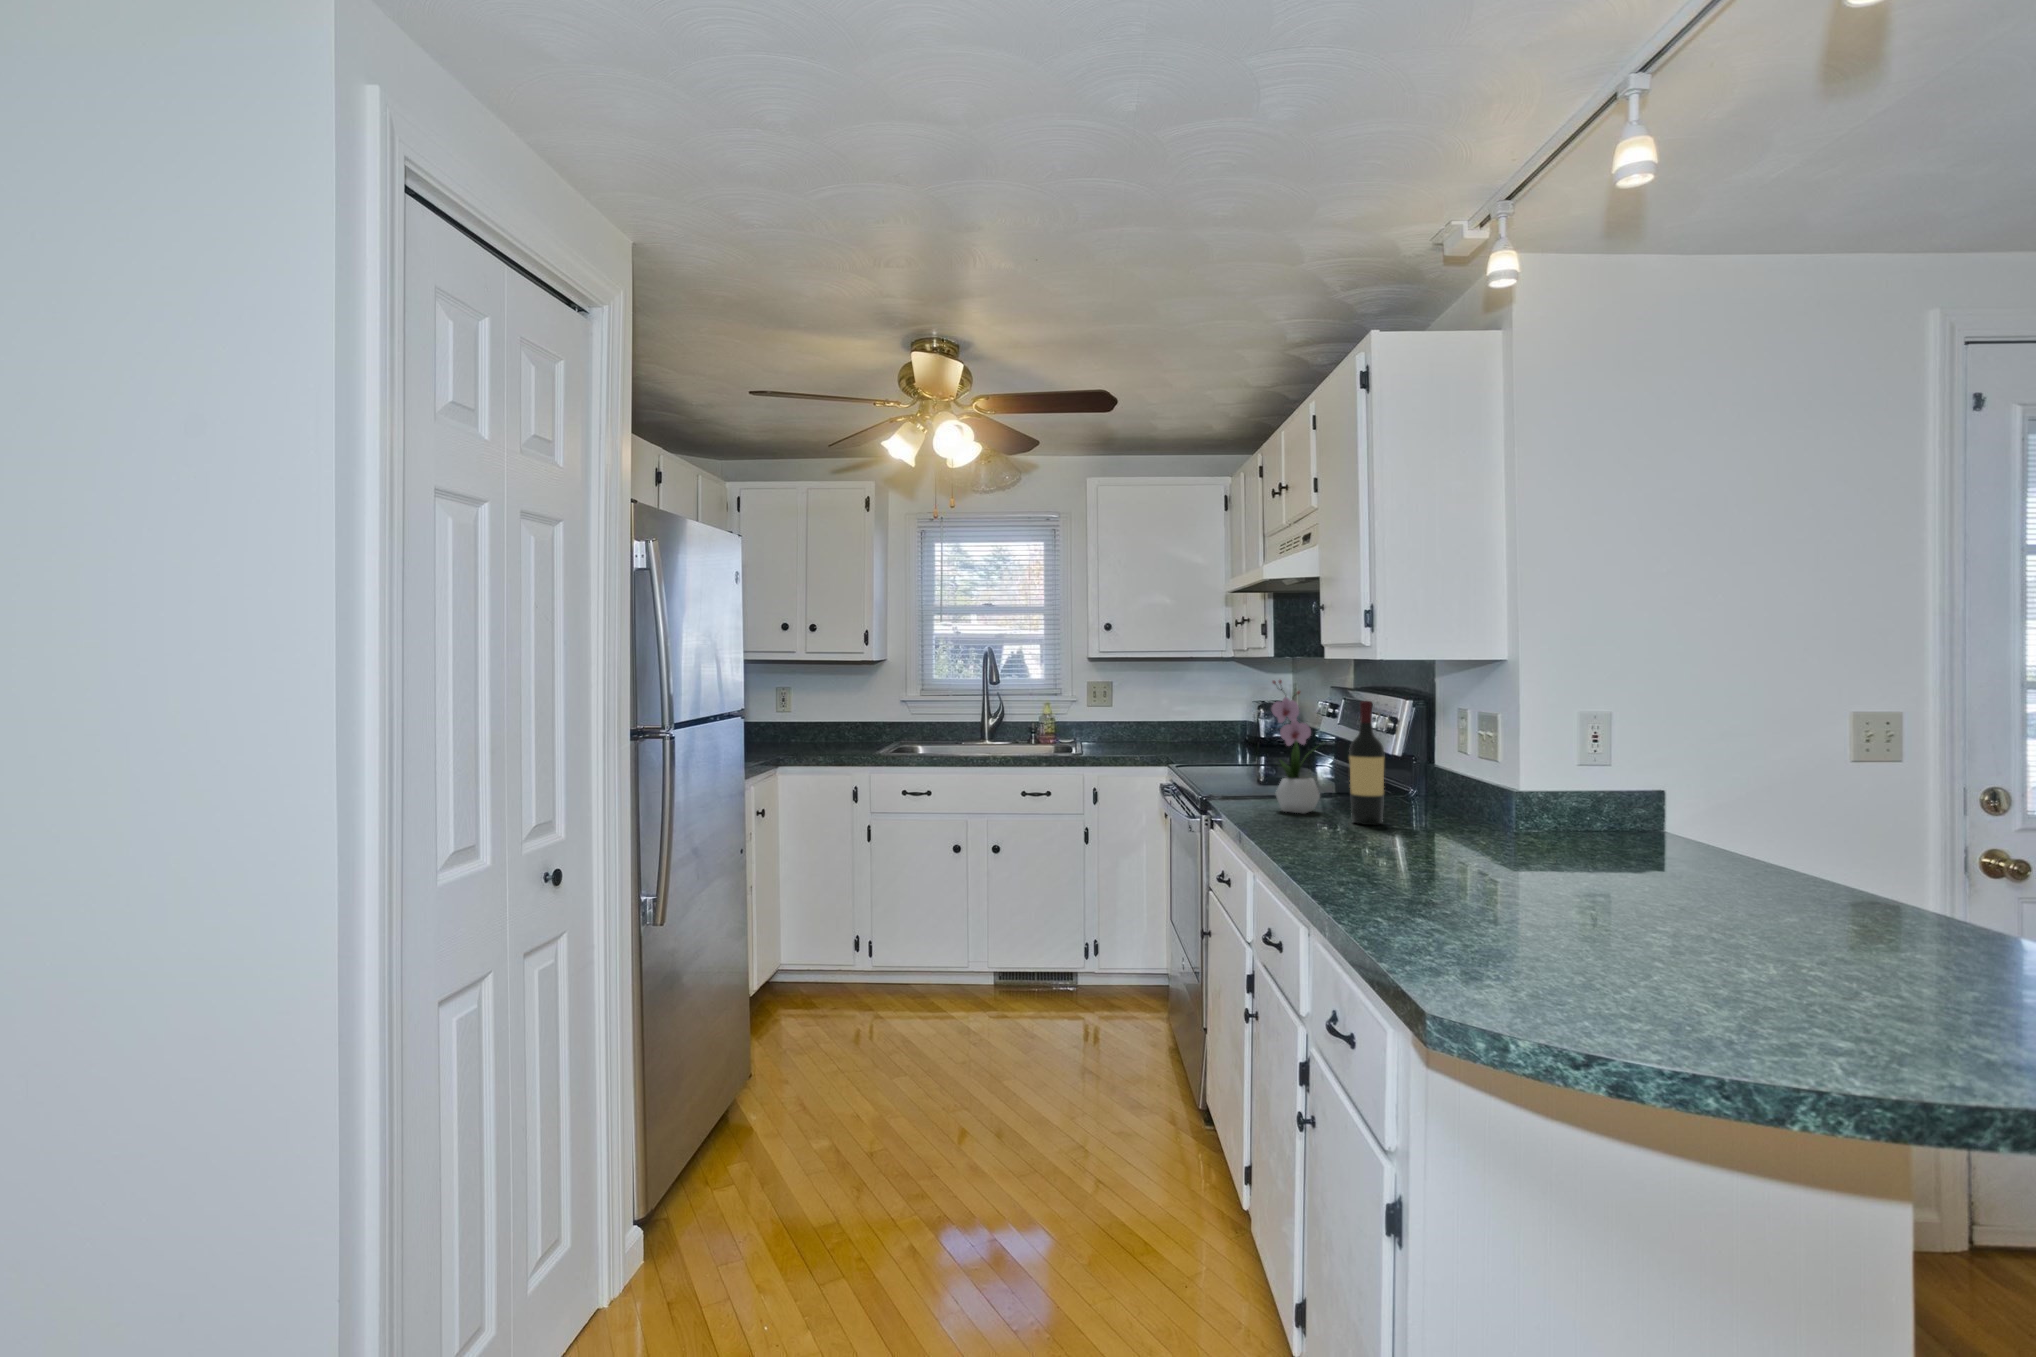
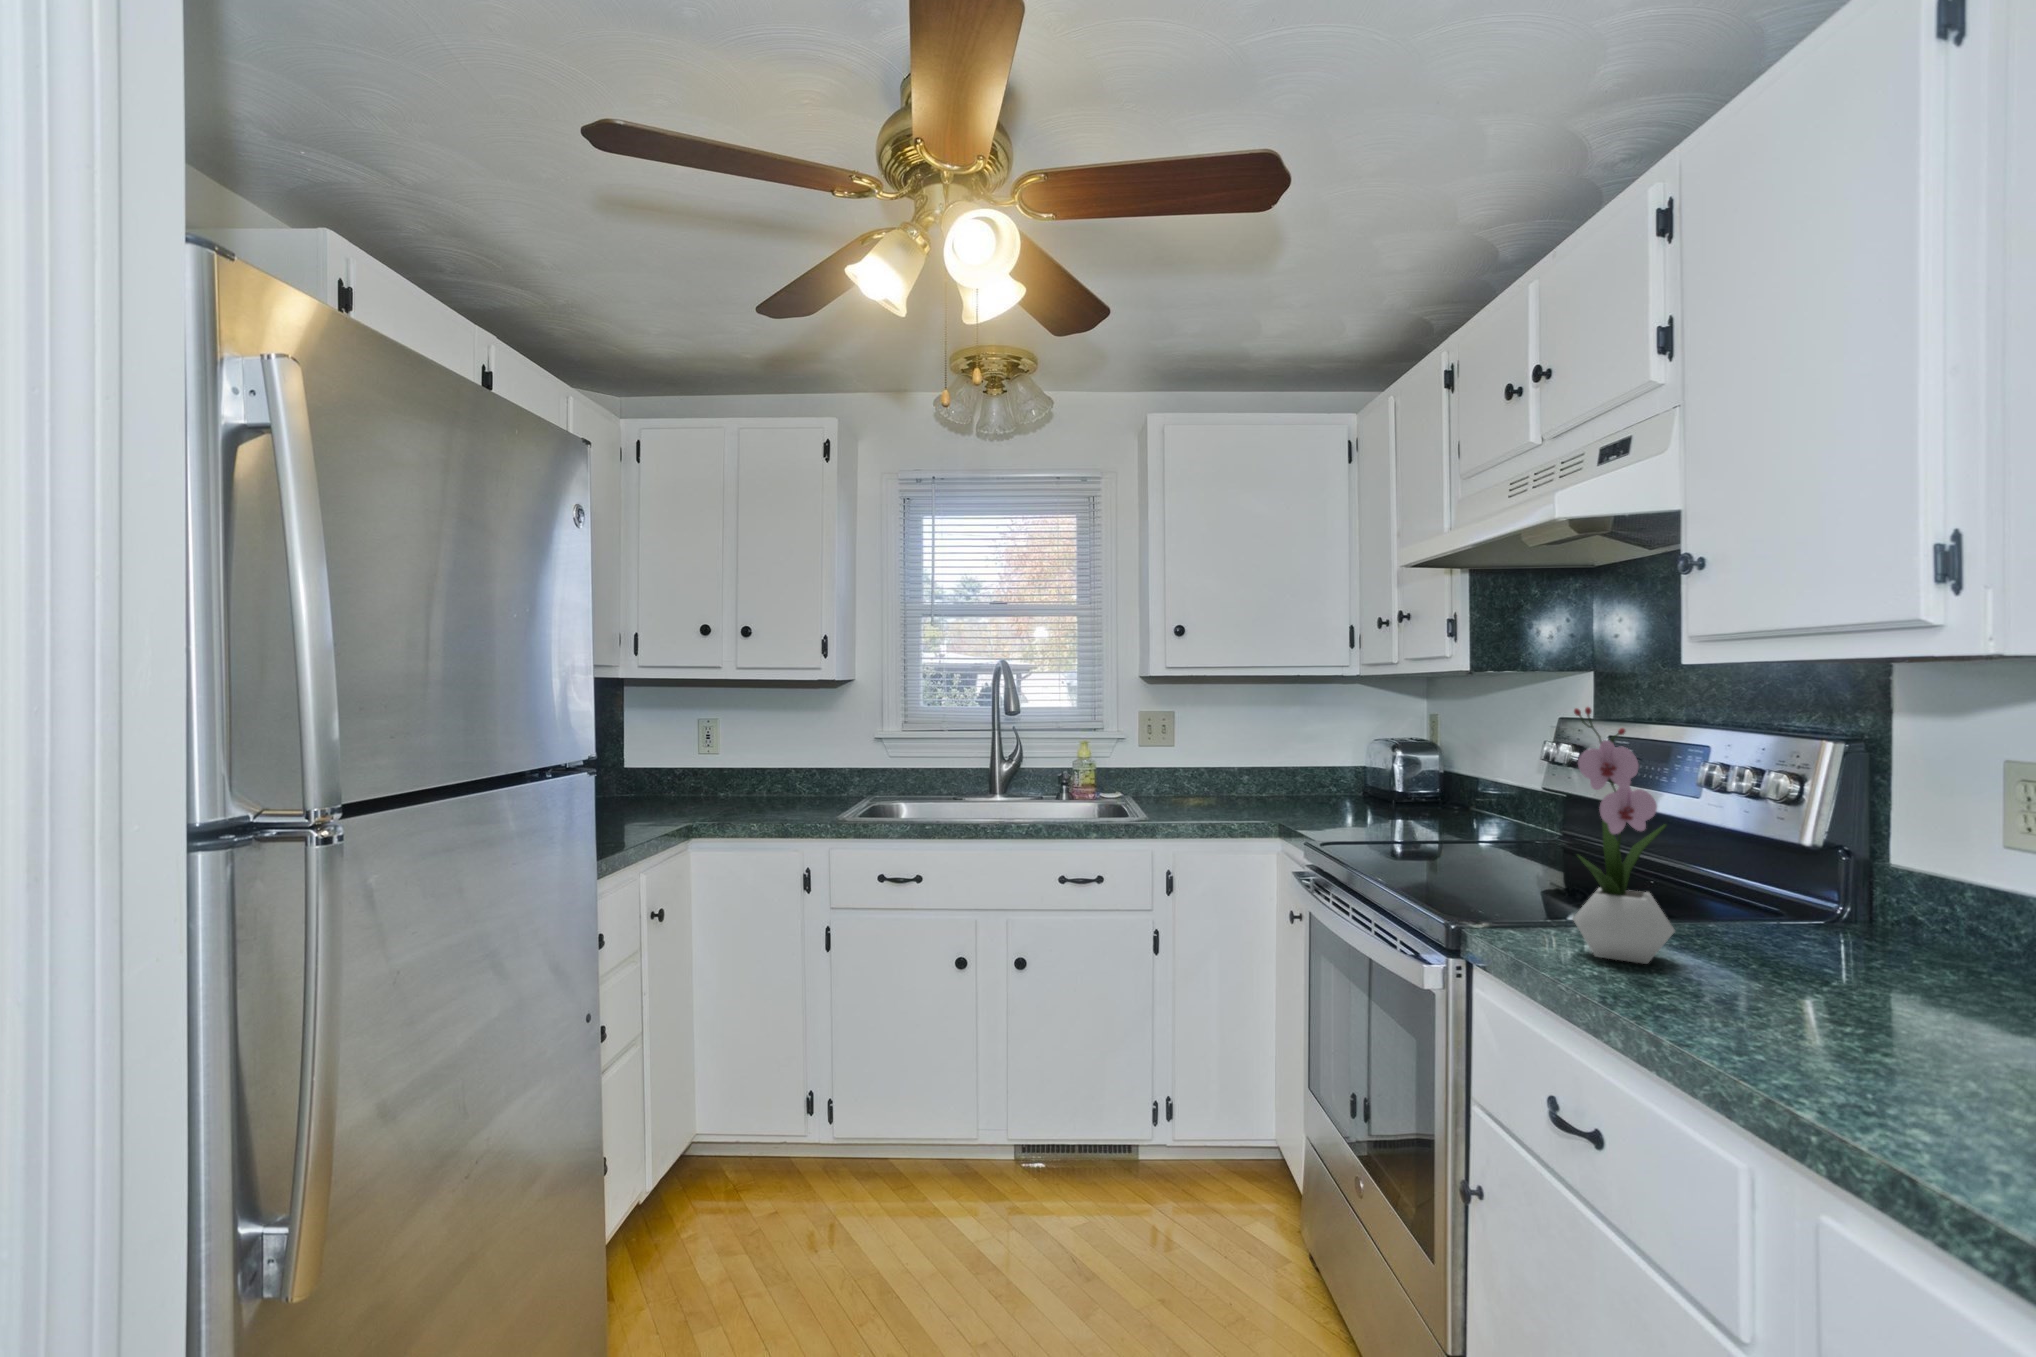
wine bottle: present [1349,701,1384,825] -> none [1765,749,1850,1003]

